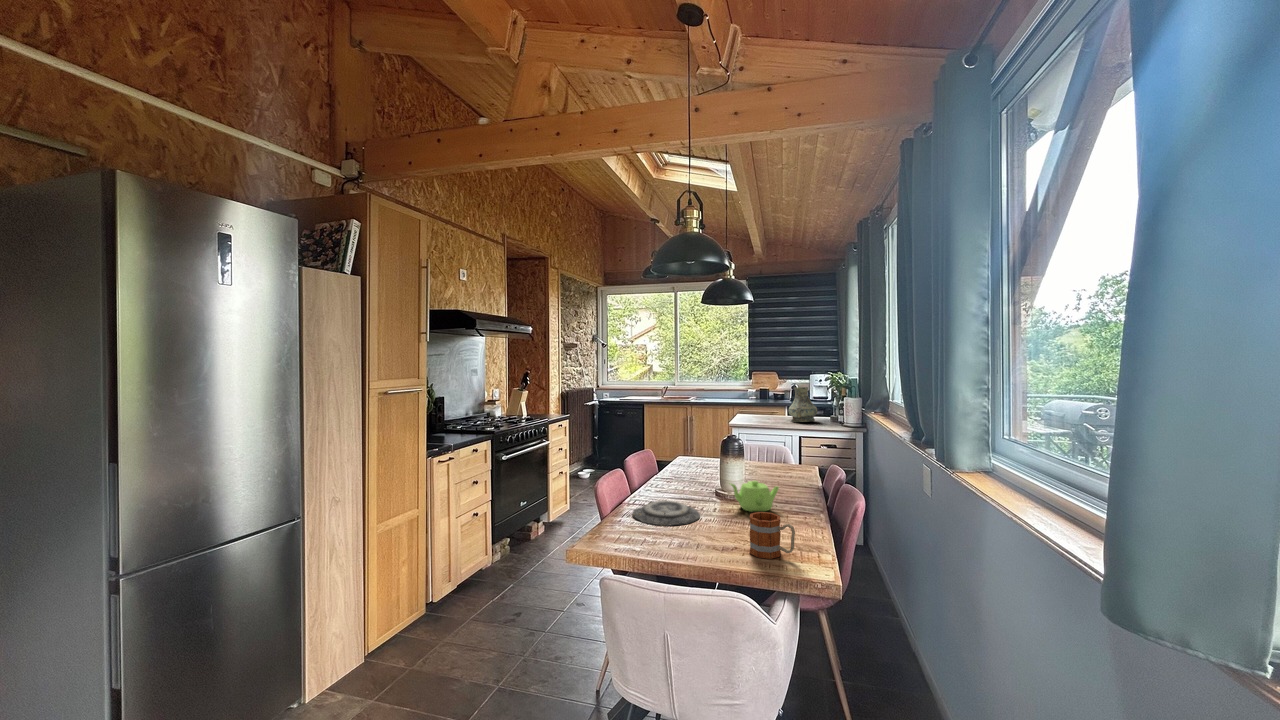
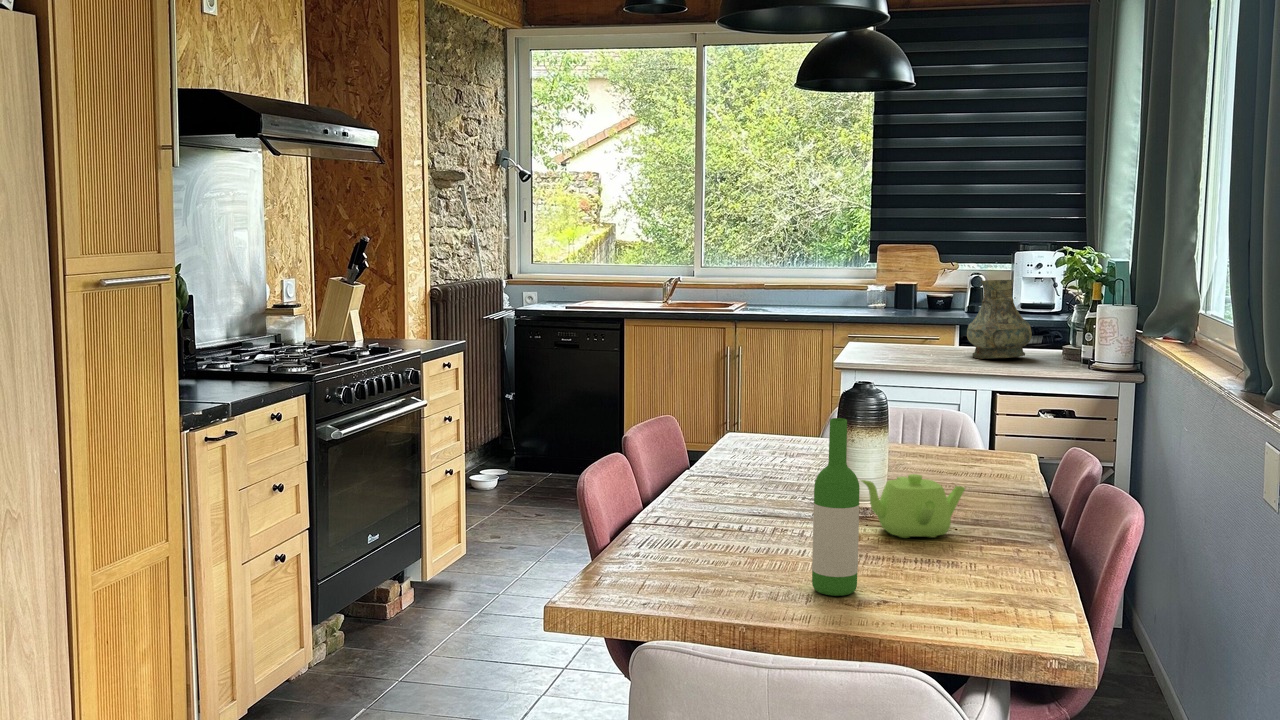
wine bottle: none [701,456,723,544] -> present [812,418,860,596]
plate: present [633,501,700,525] -> none [657,516,800,564]
mug: present [749,512,795,559] -> none [914,530,1010,621]

